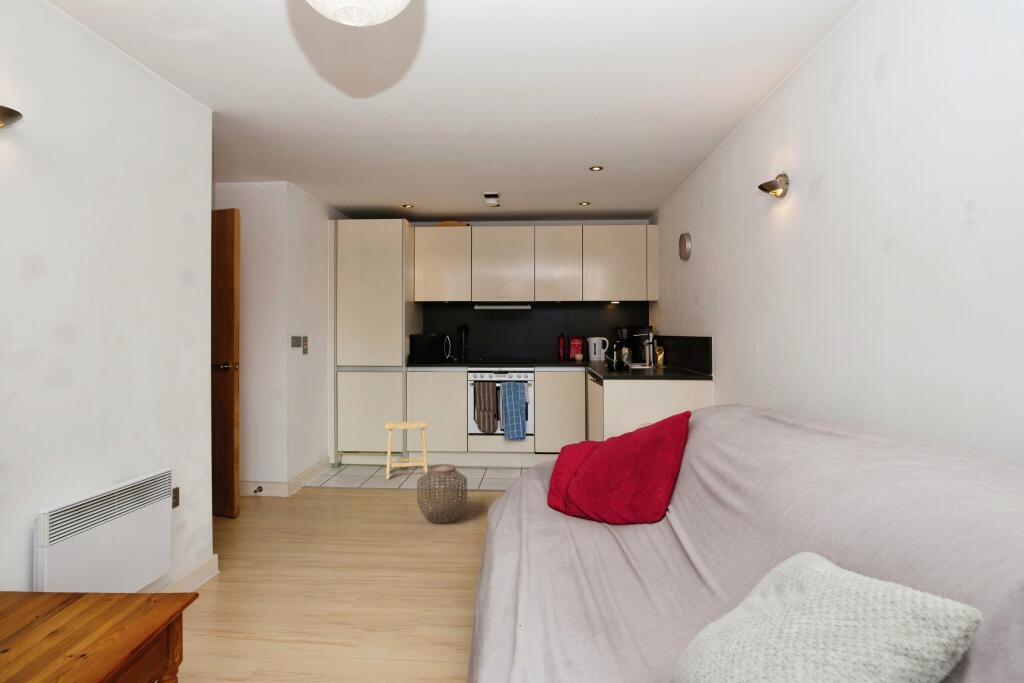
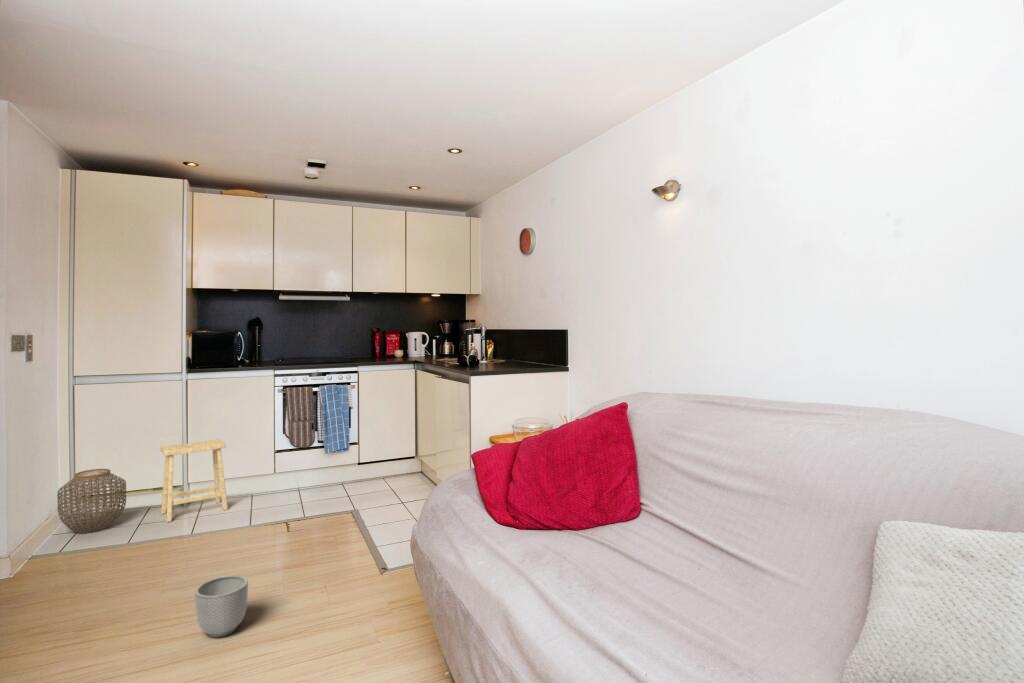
woven basket: present [417,464,467,523] -> present [57,469,126,533]
planter: none [361,519,397,563] -> present [194,575,248,637]

